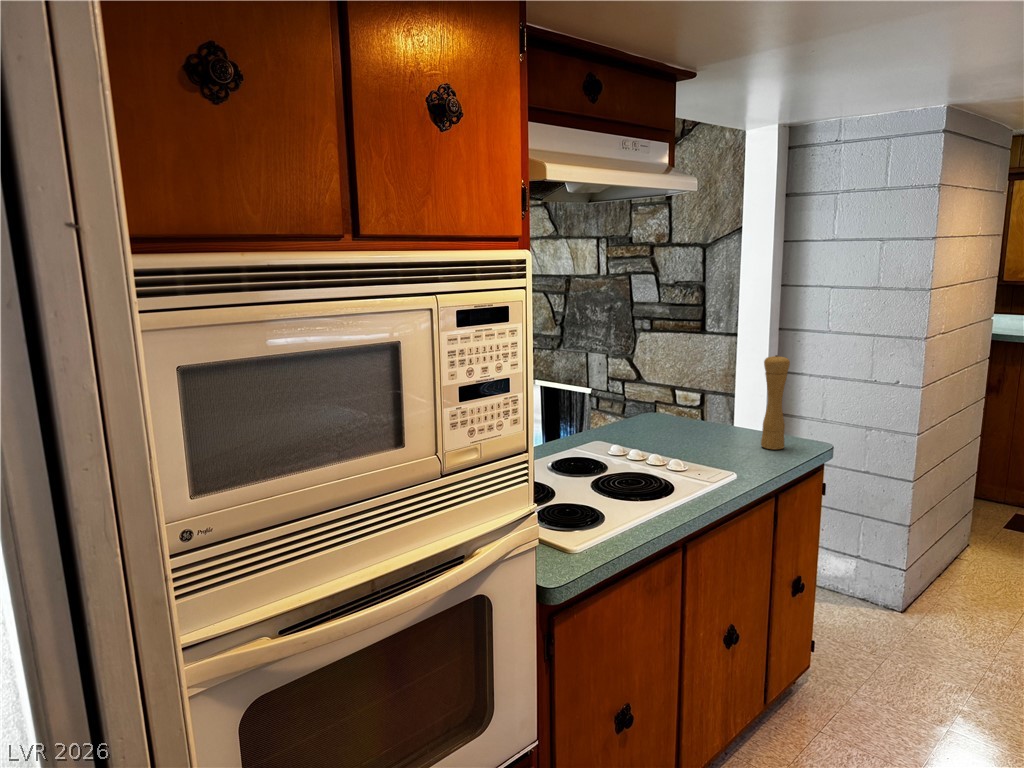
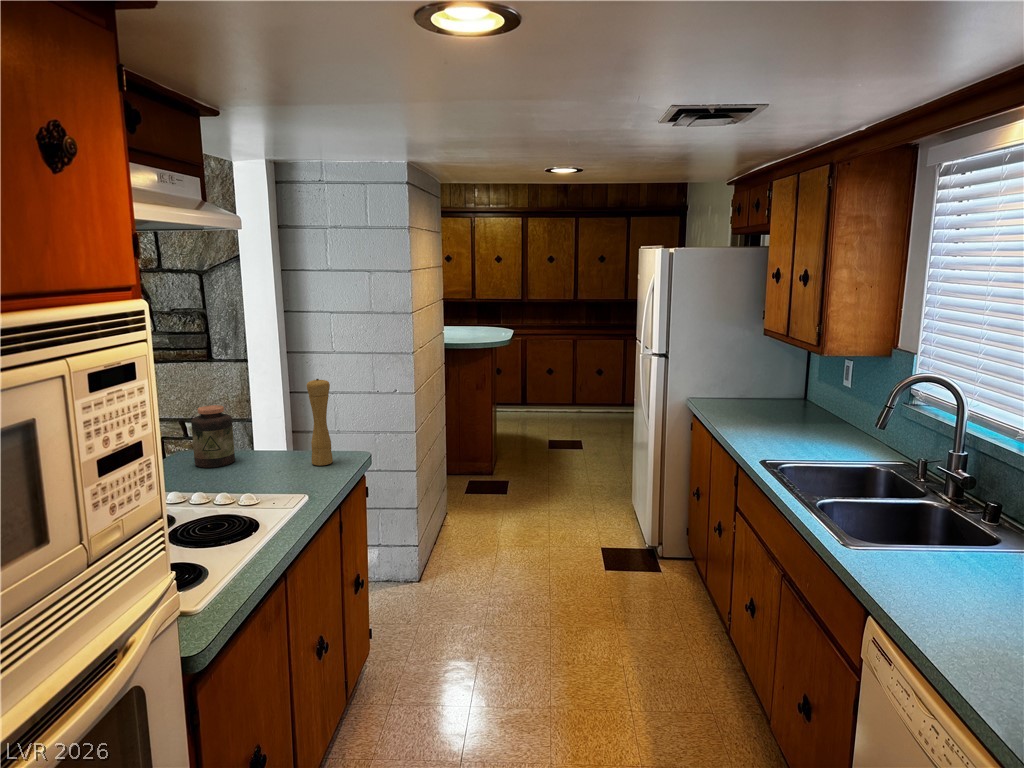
jar: none [654,372,692,432] -> present [191,405,235,468]

